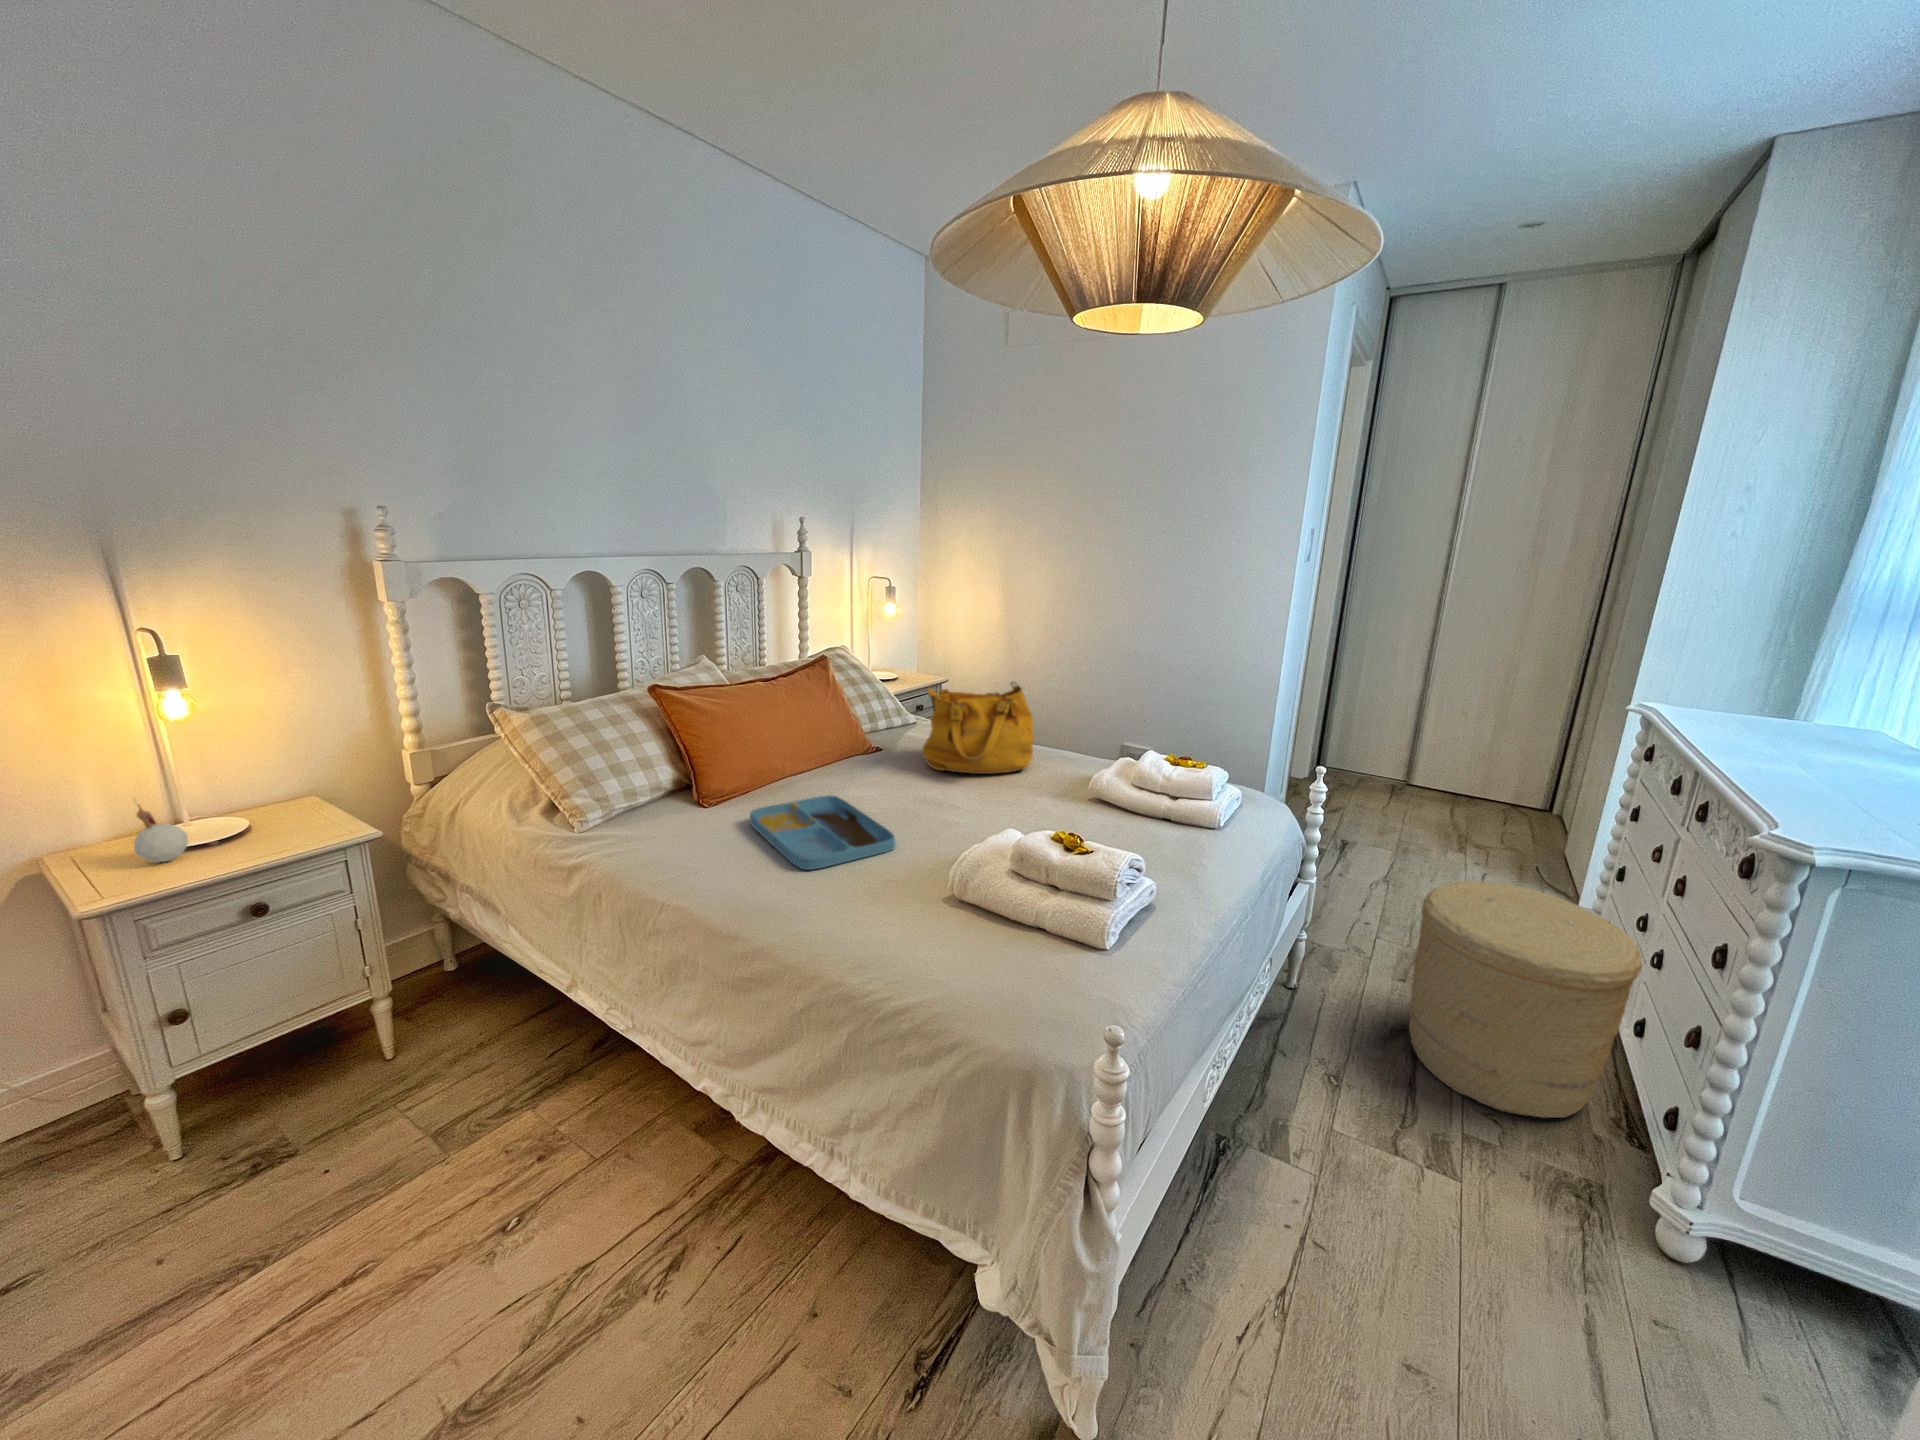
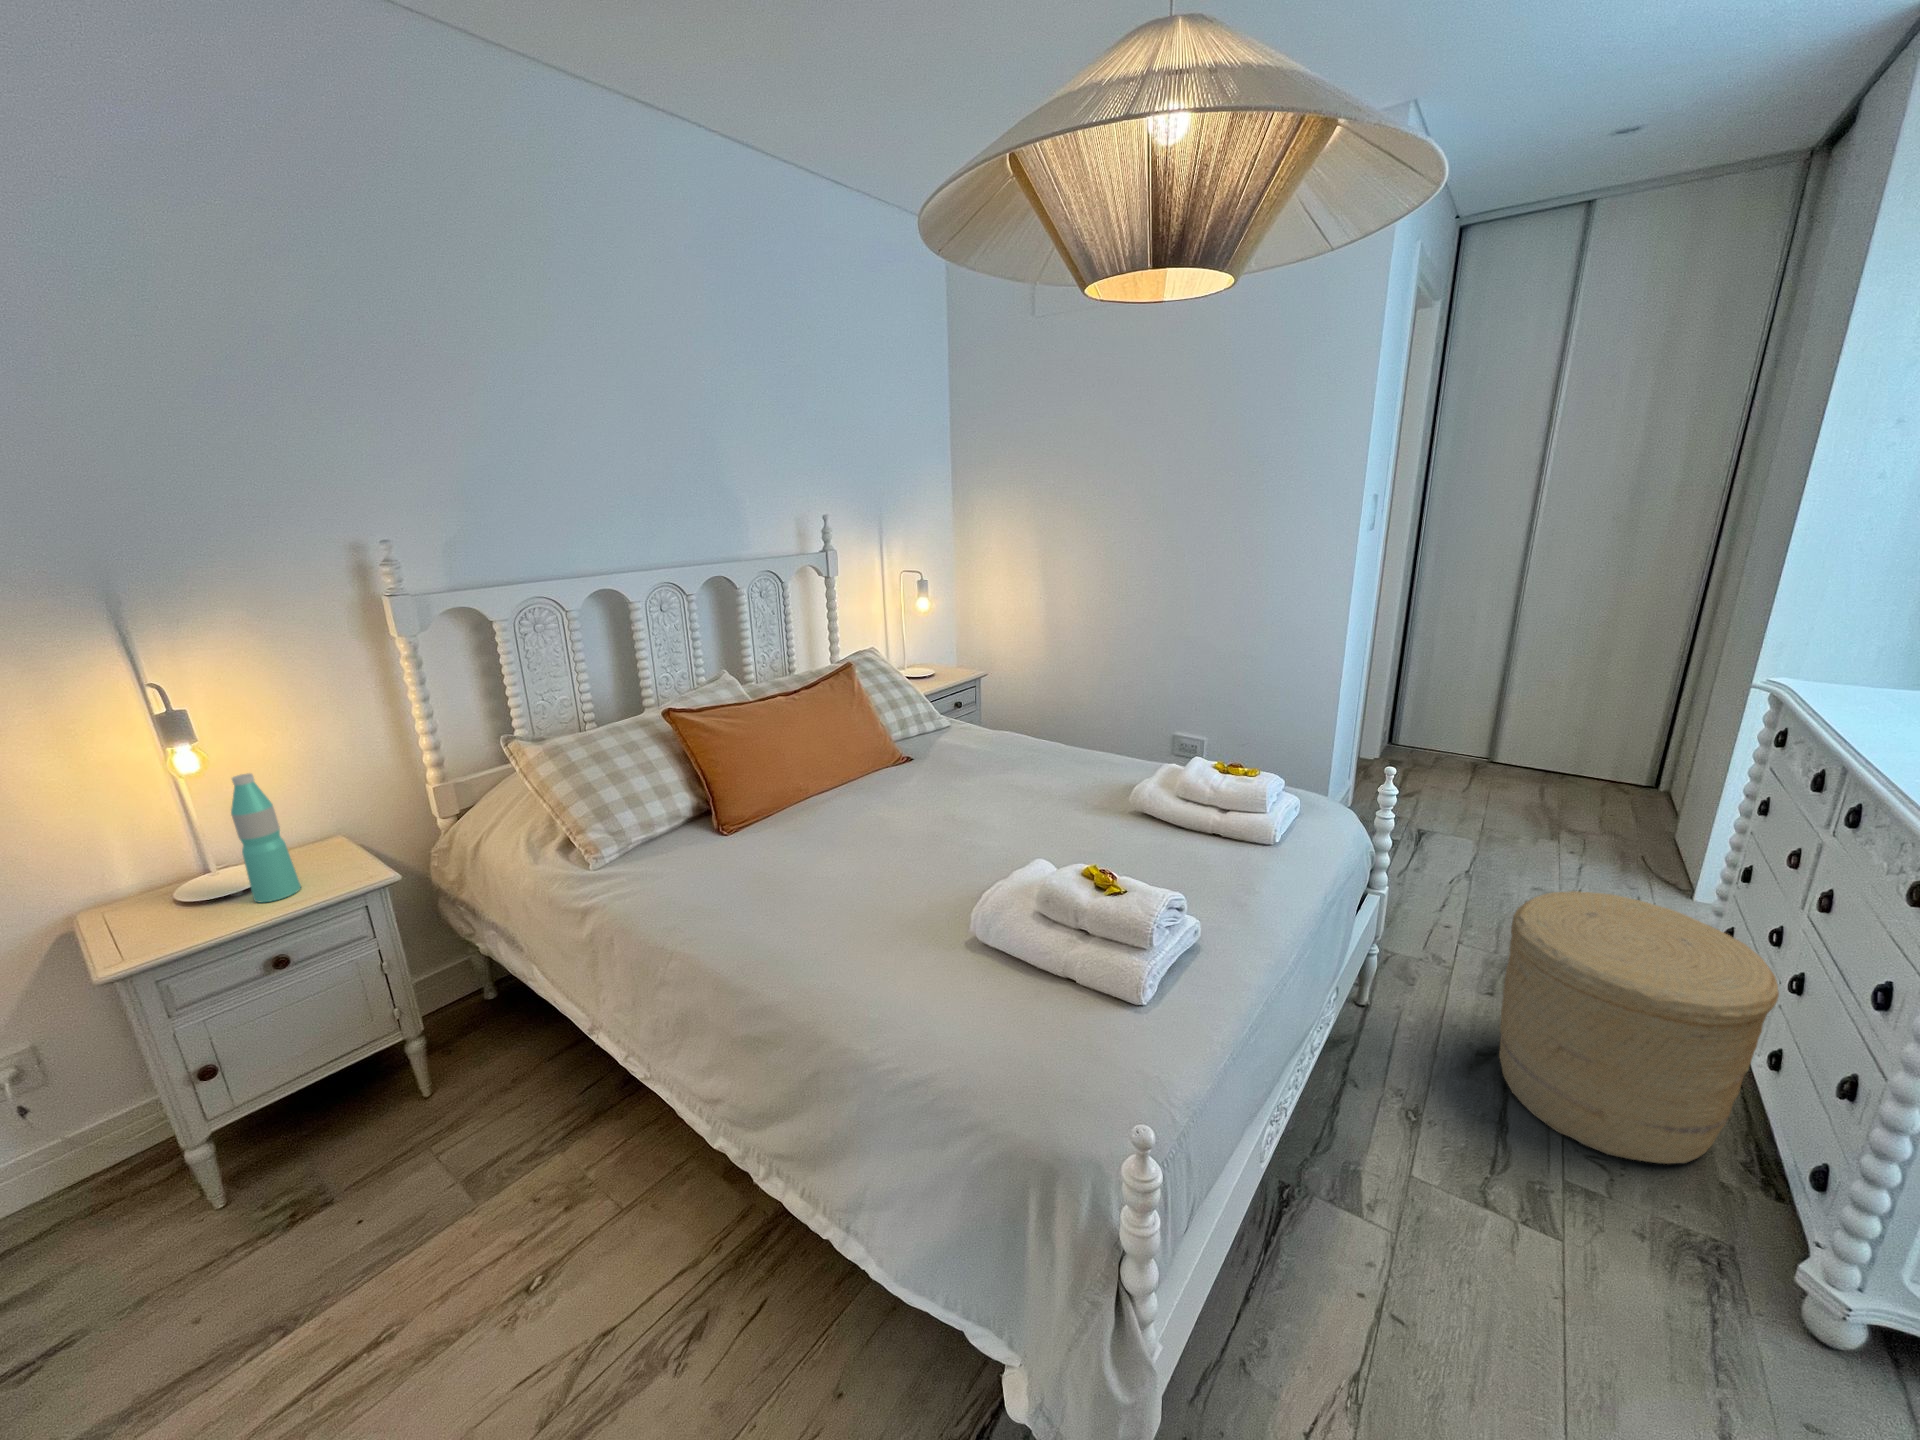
handbag: present [922,681,1034,774] -> none [953,684,1071,786]
water bottle: none [218,722,281,851] -> present [231,773,301,902]
tray: present [750,795,895,870] -> none [768,819,919,910]
candle: present [134,800,188,862] -> none [151,855,209,919]

